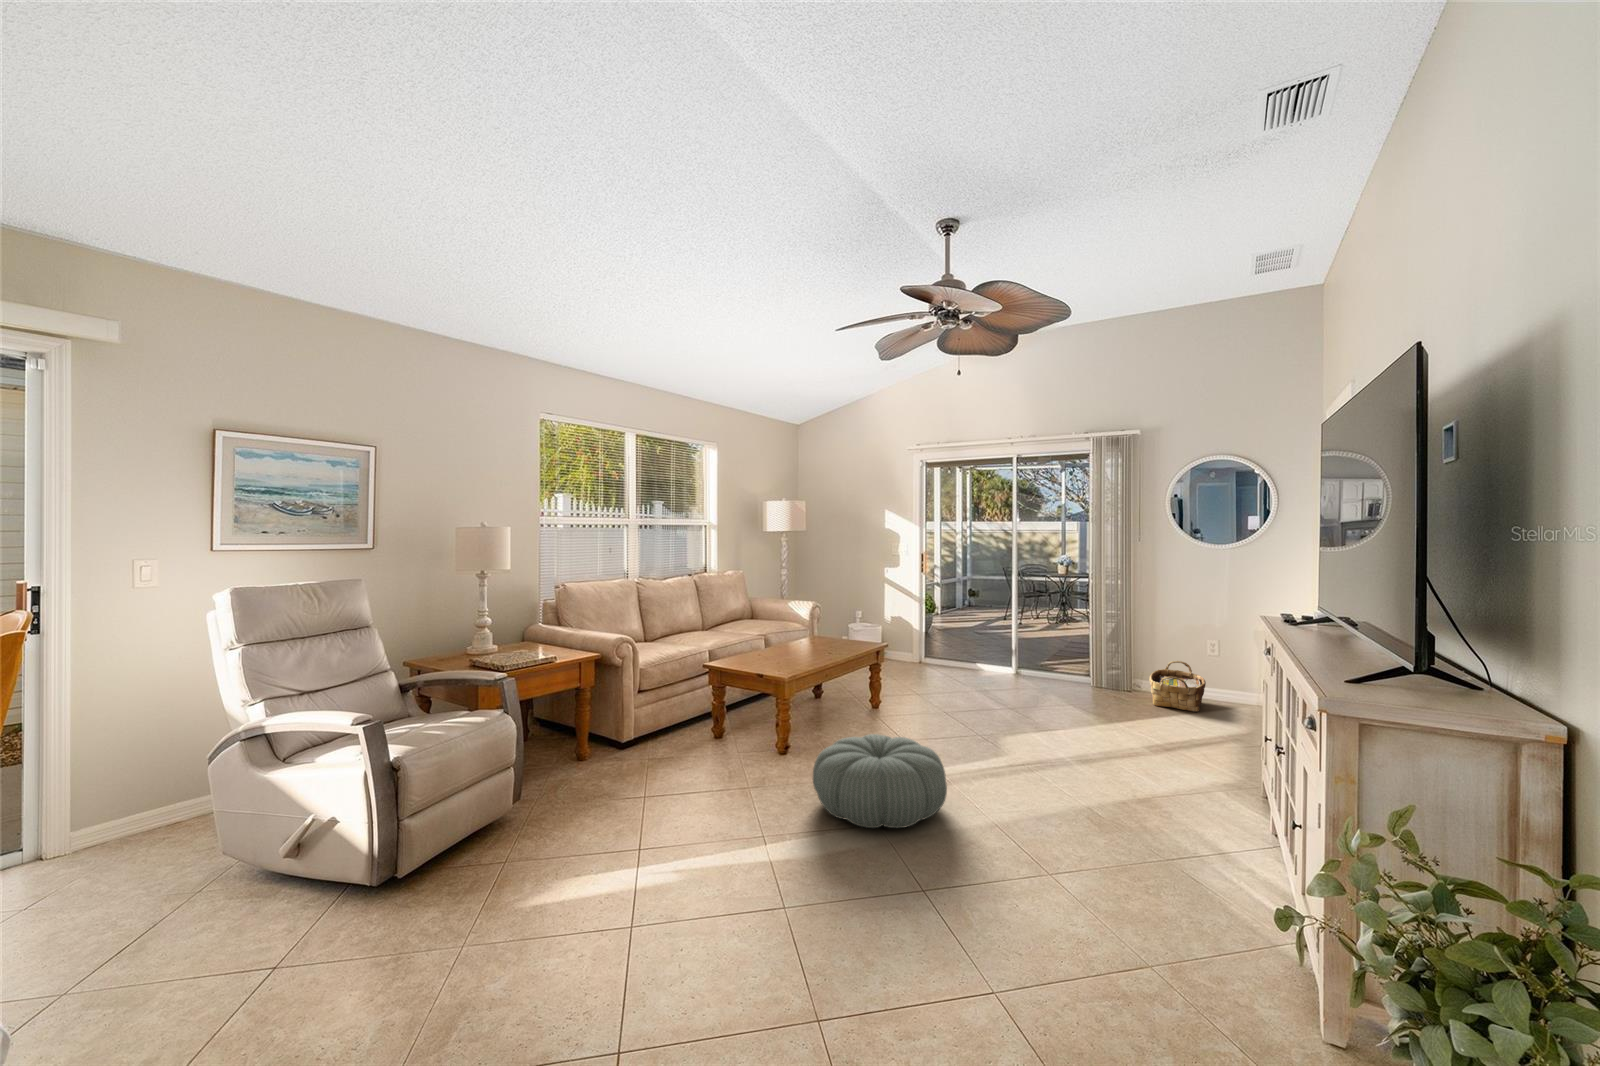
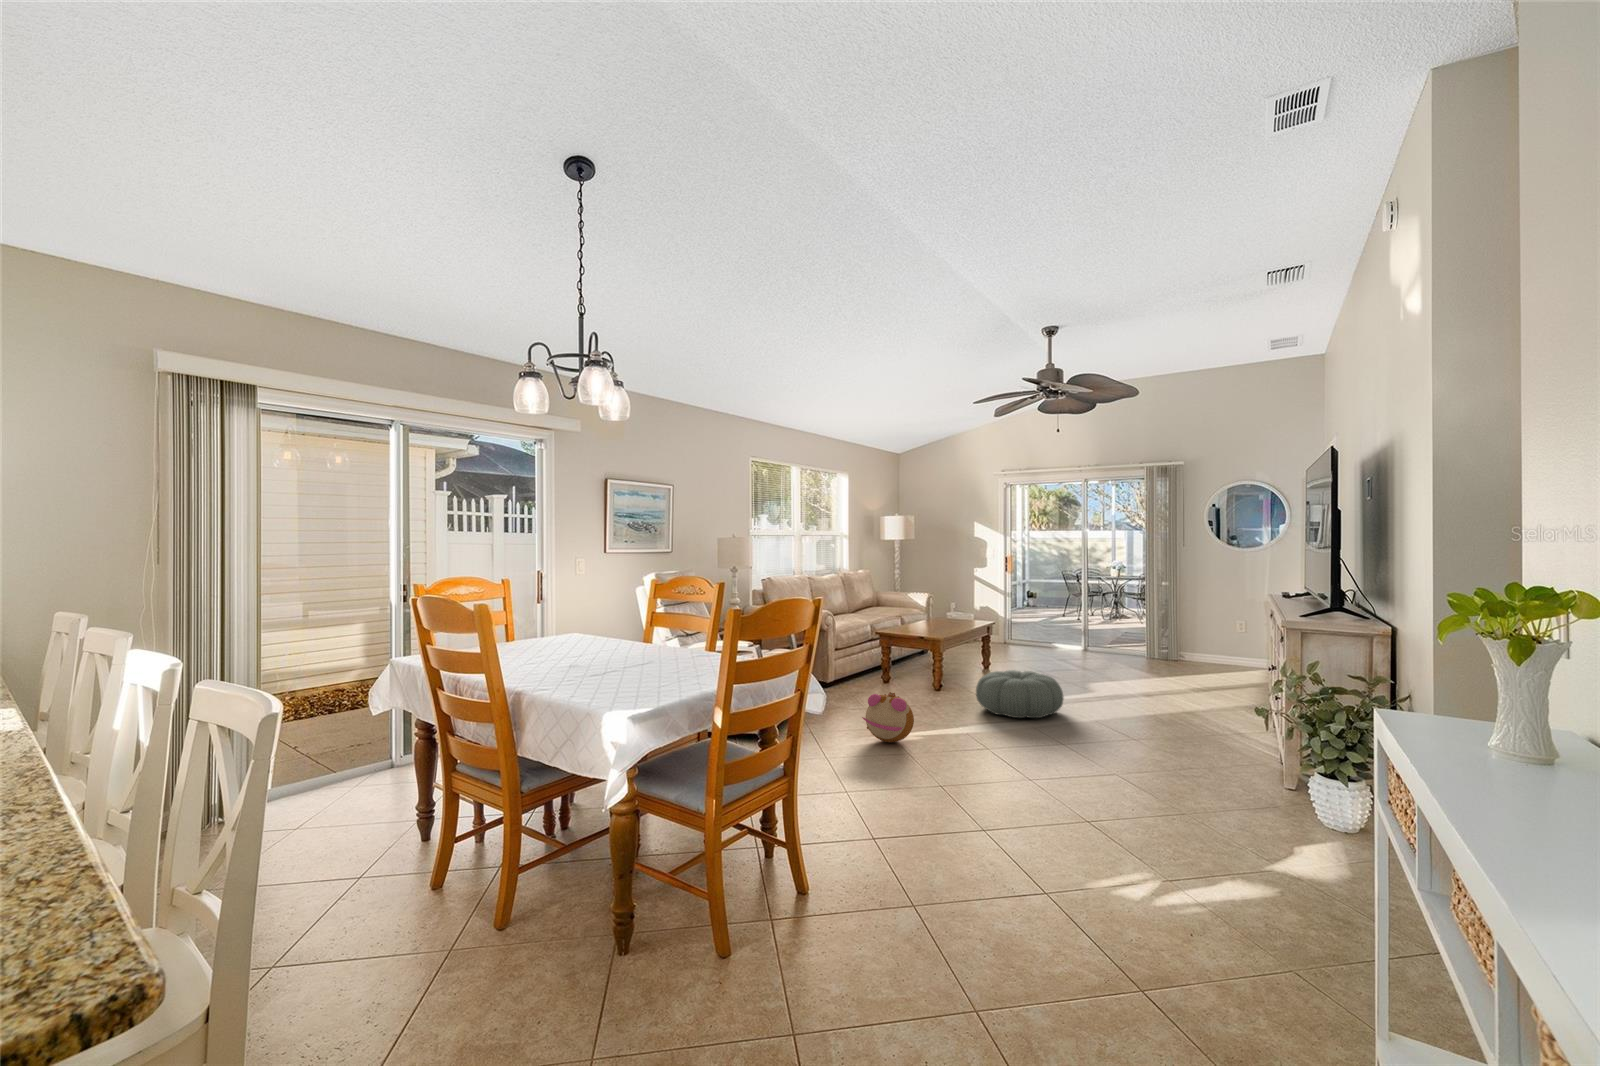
woven basket: present [1149,661,1206,712] -> none [1193,636,1235,671]
plush toy: none [543,811,649,912] -> present [862,692,914,743]

